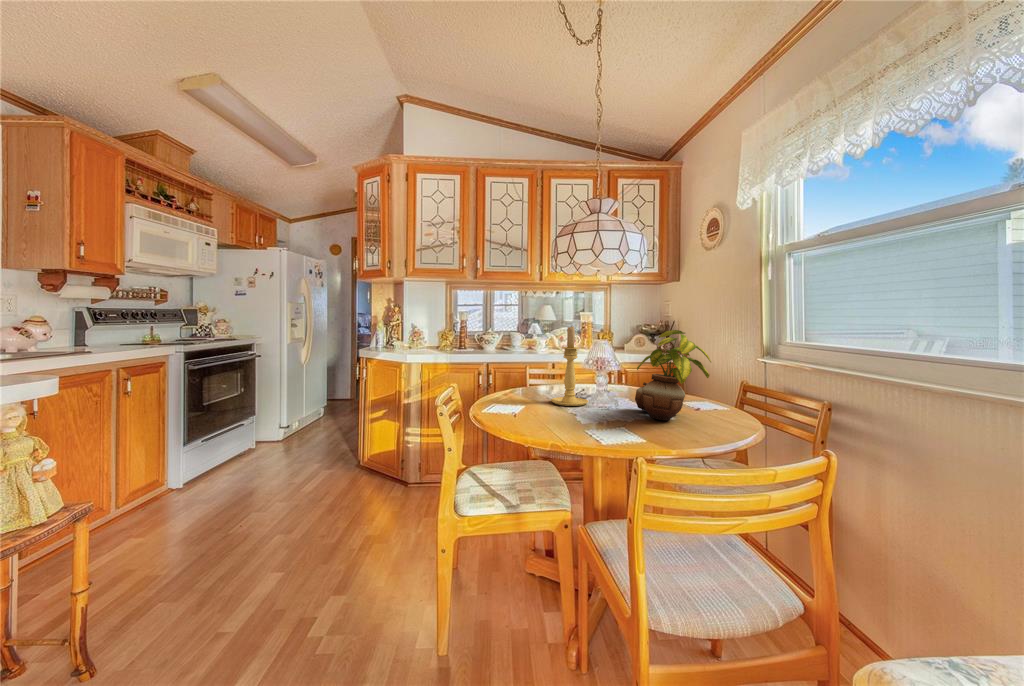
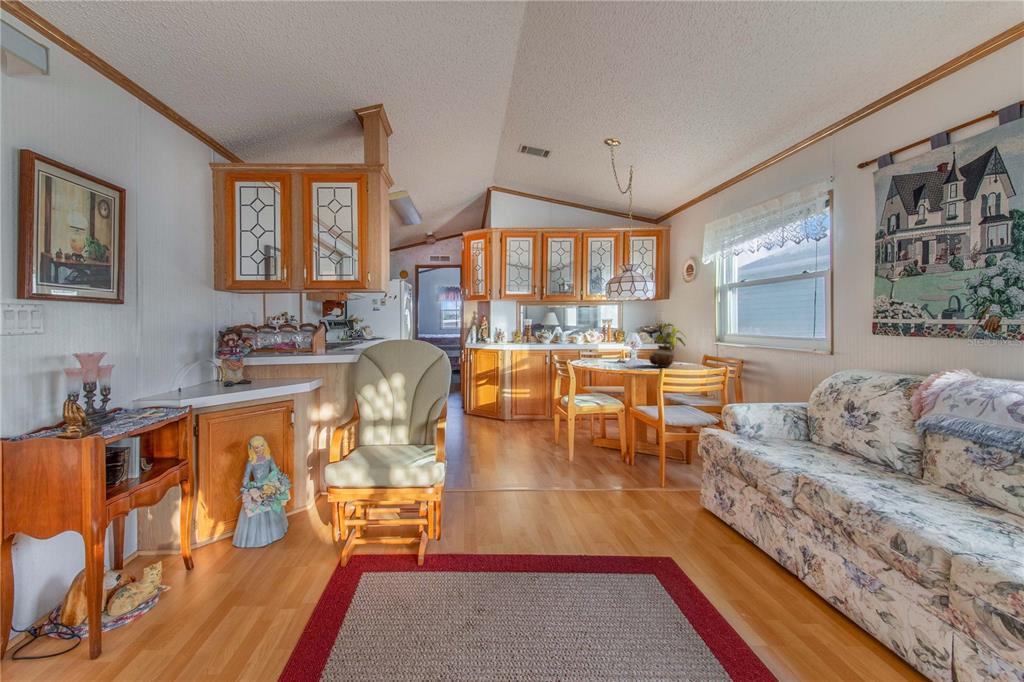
candle holder: present [551,326,588,406] -> none [604,323,624,364]

